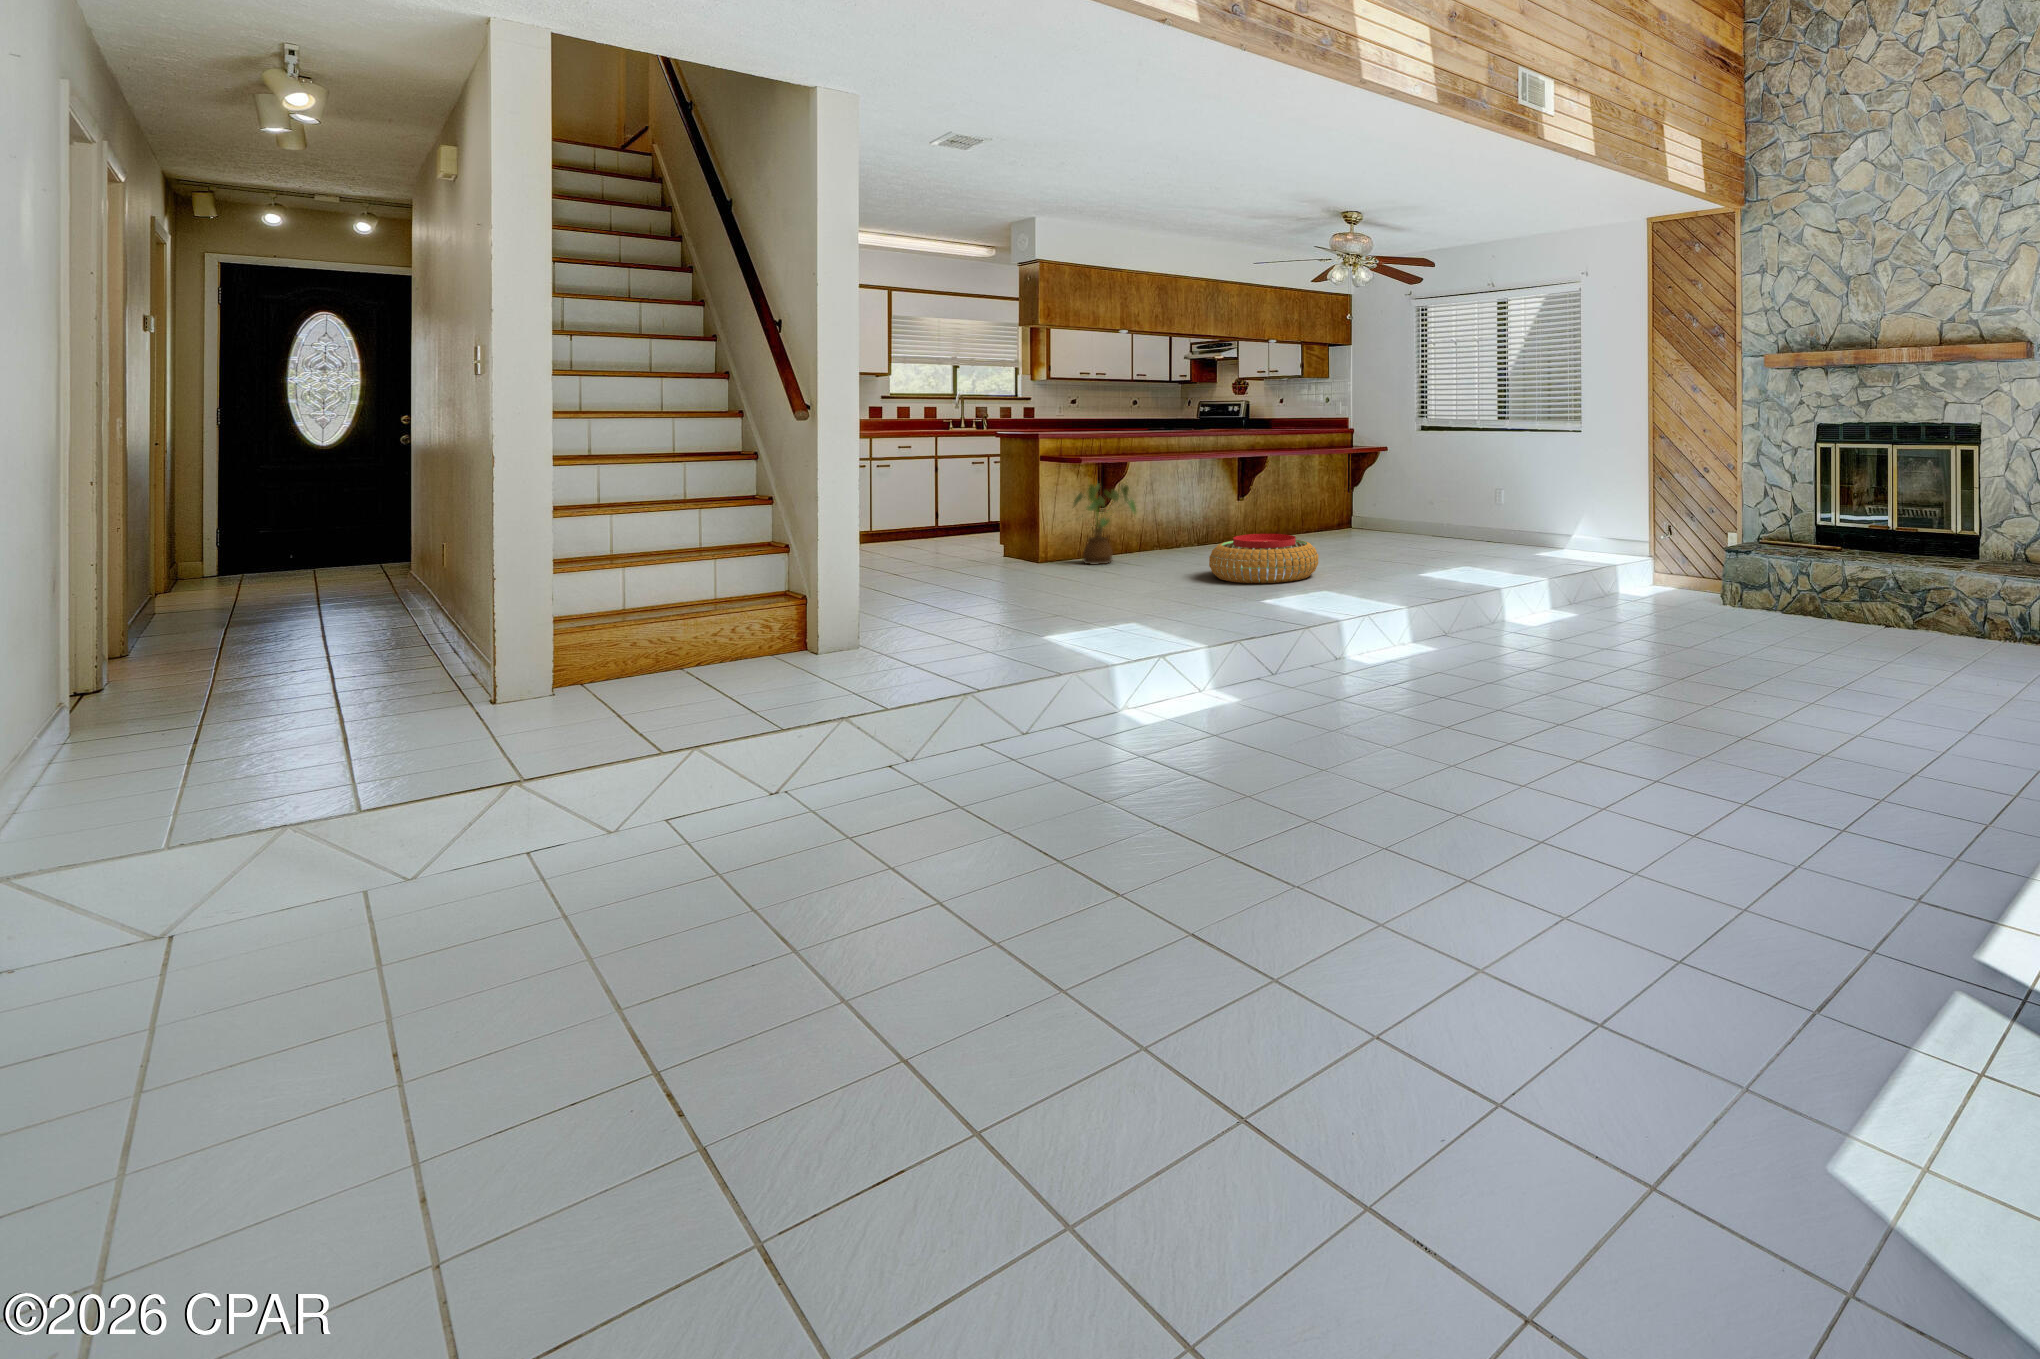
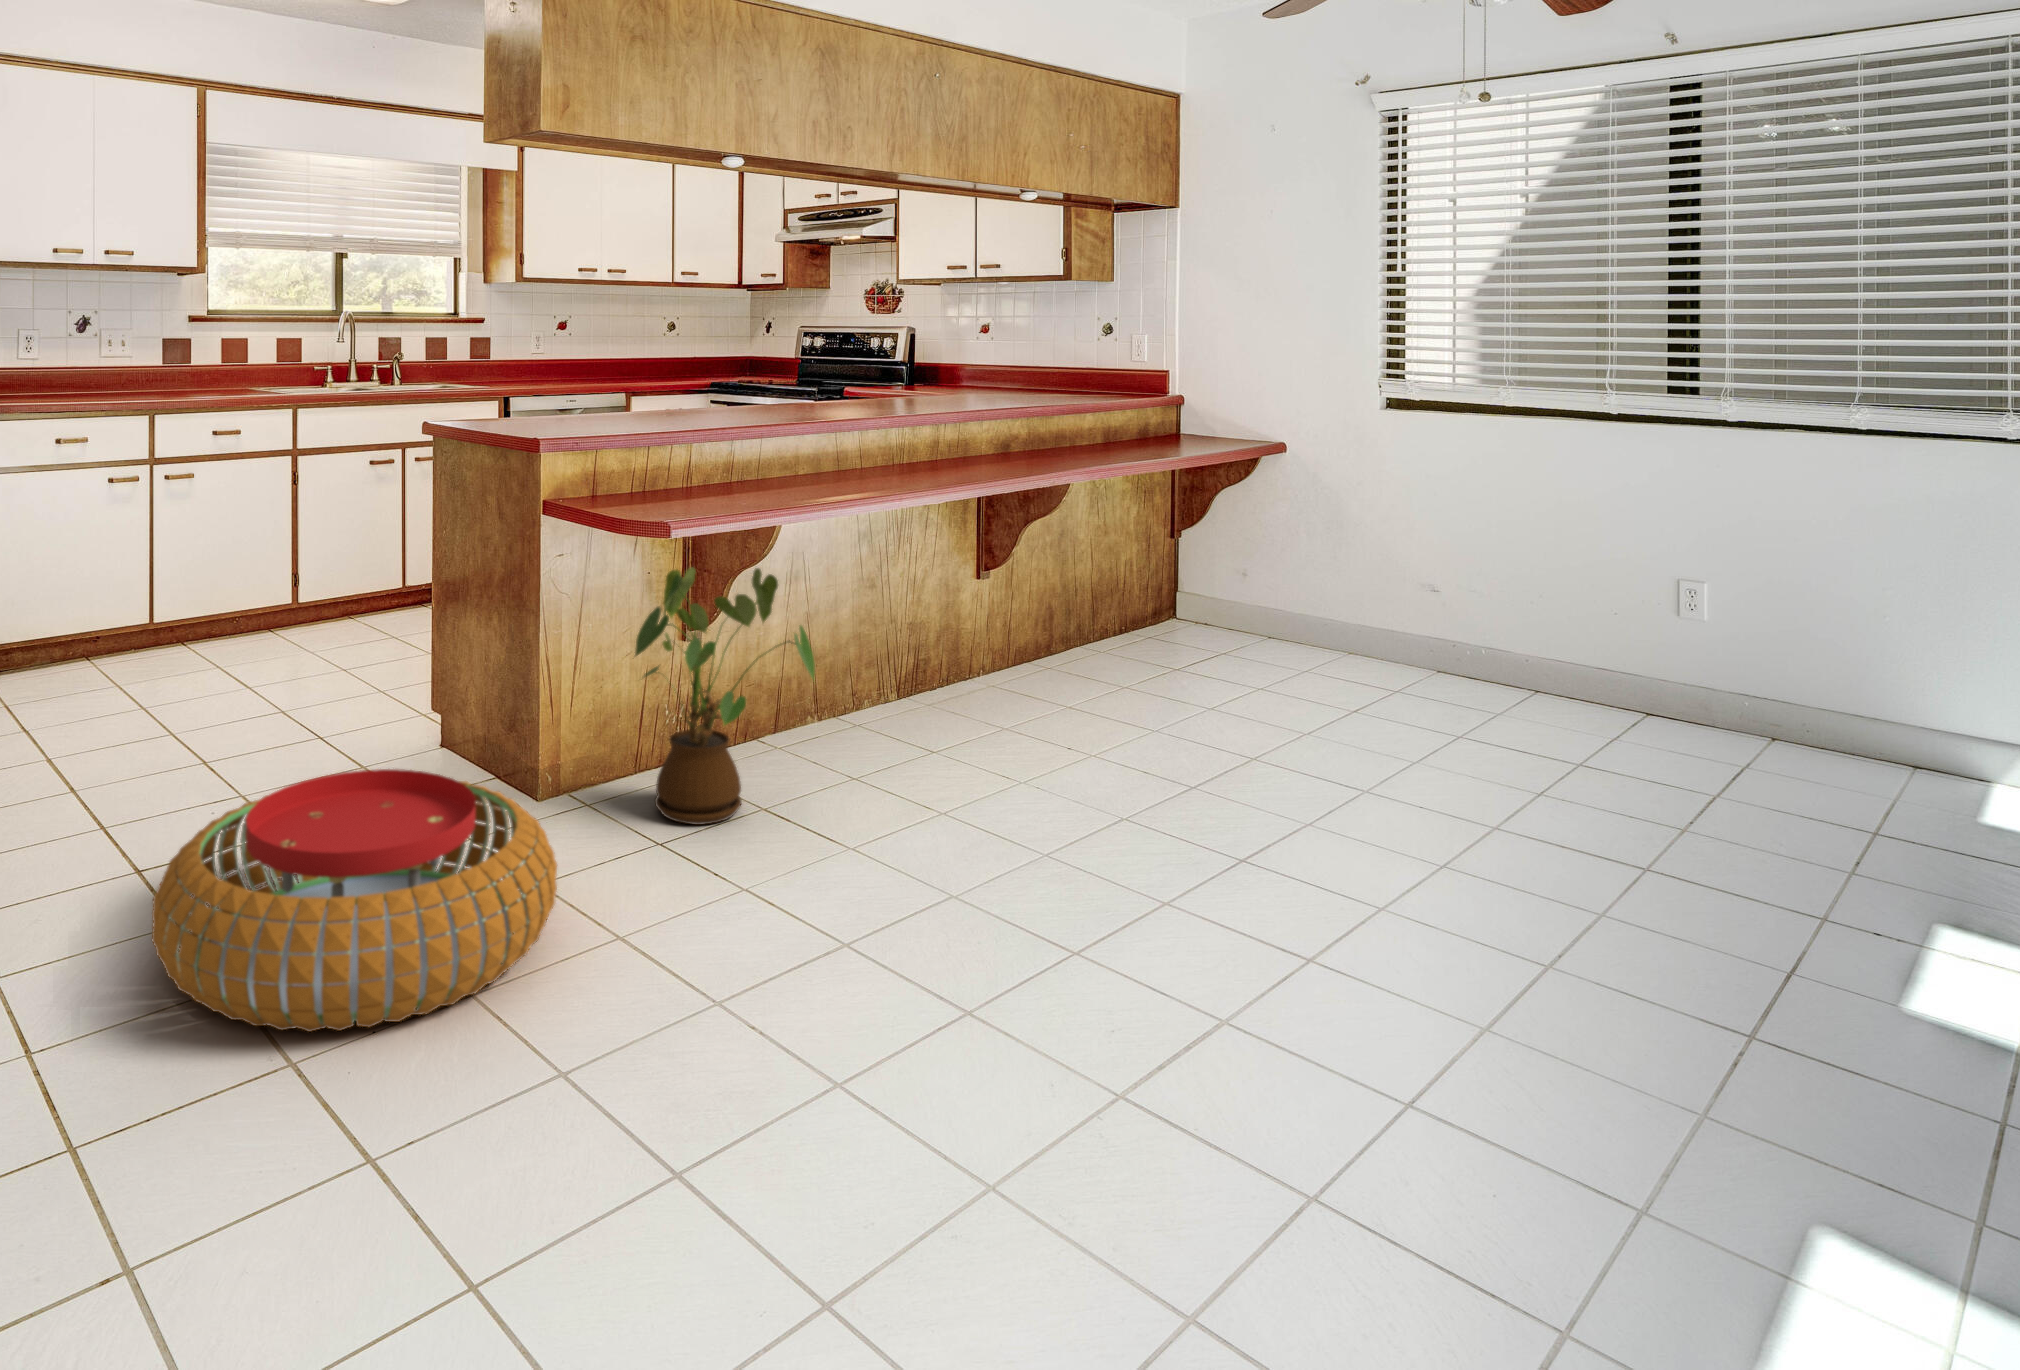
pouf: present [1209,534,1319,583] -> present [152,769,557,1032]

